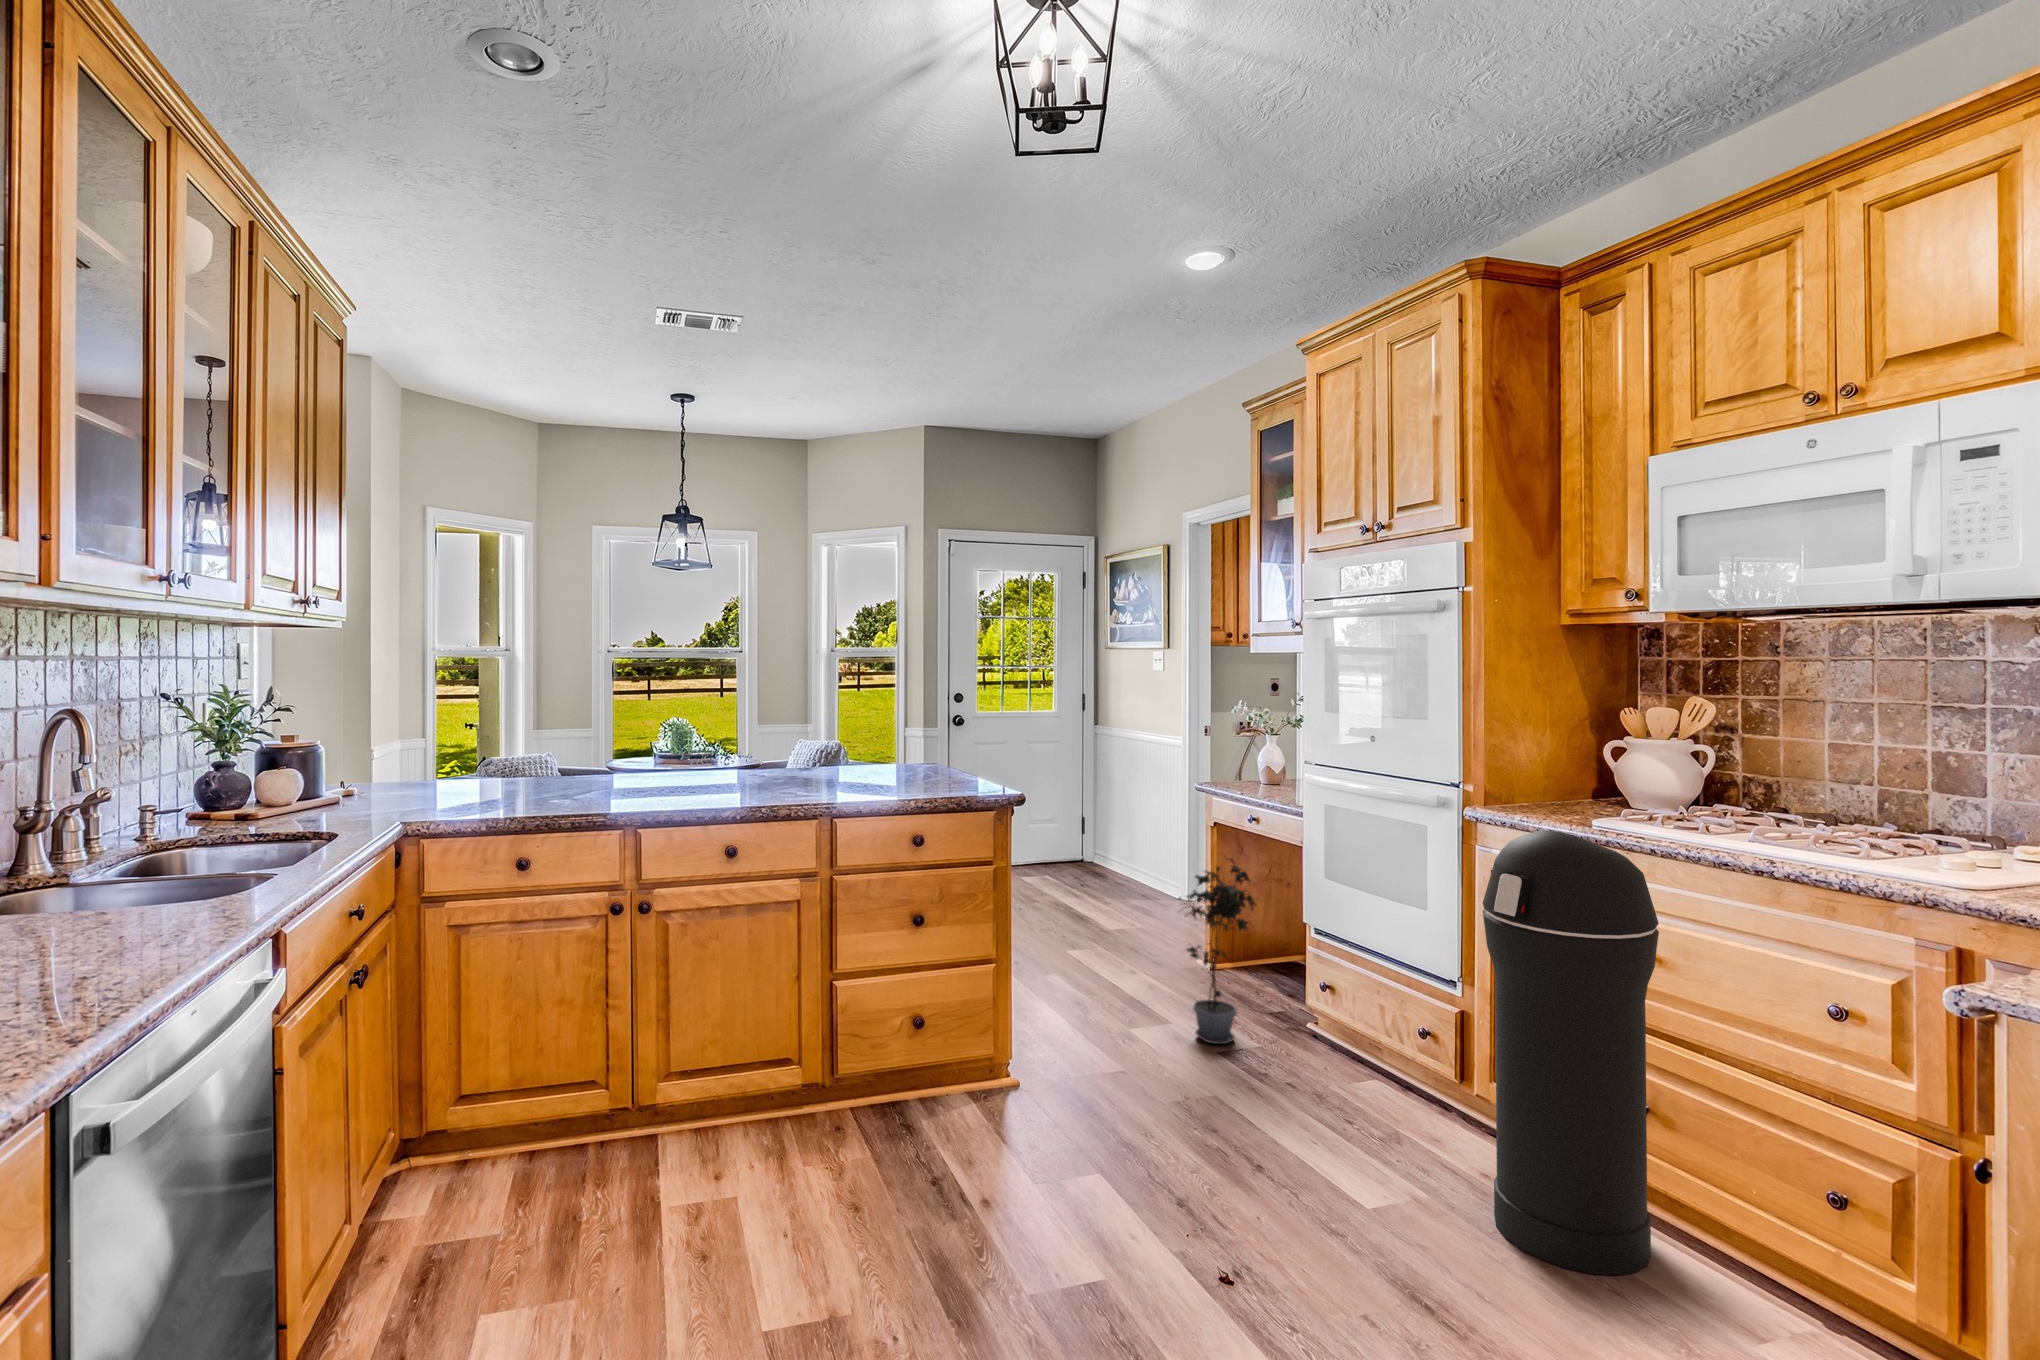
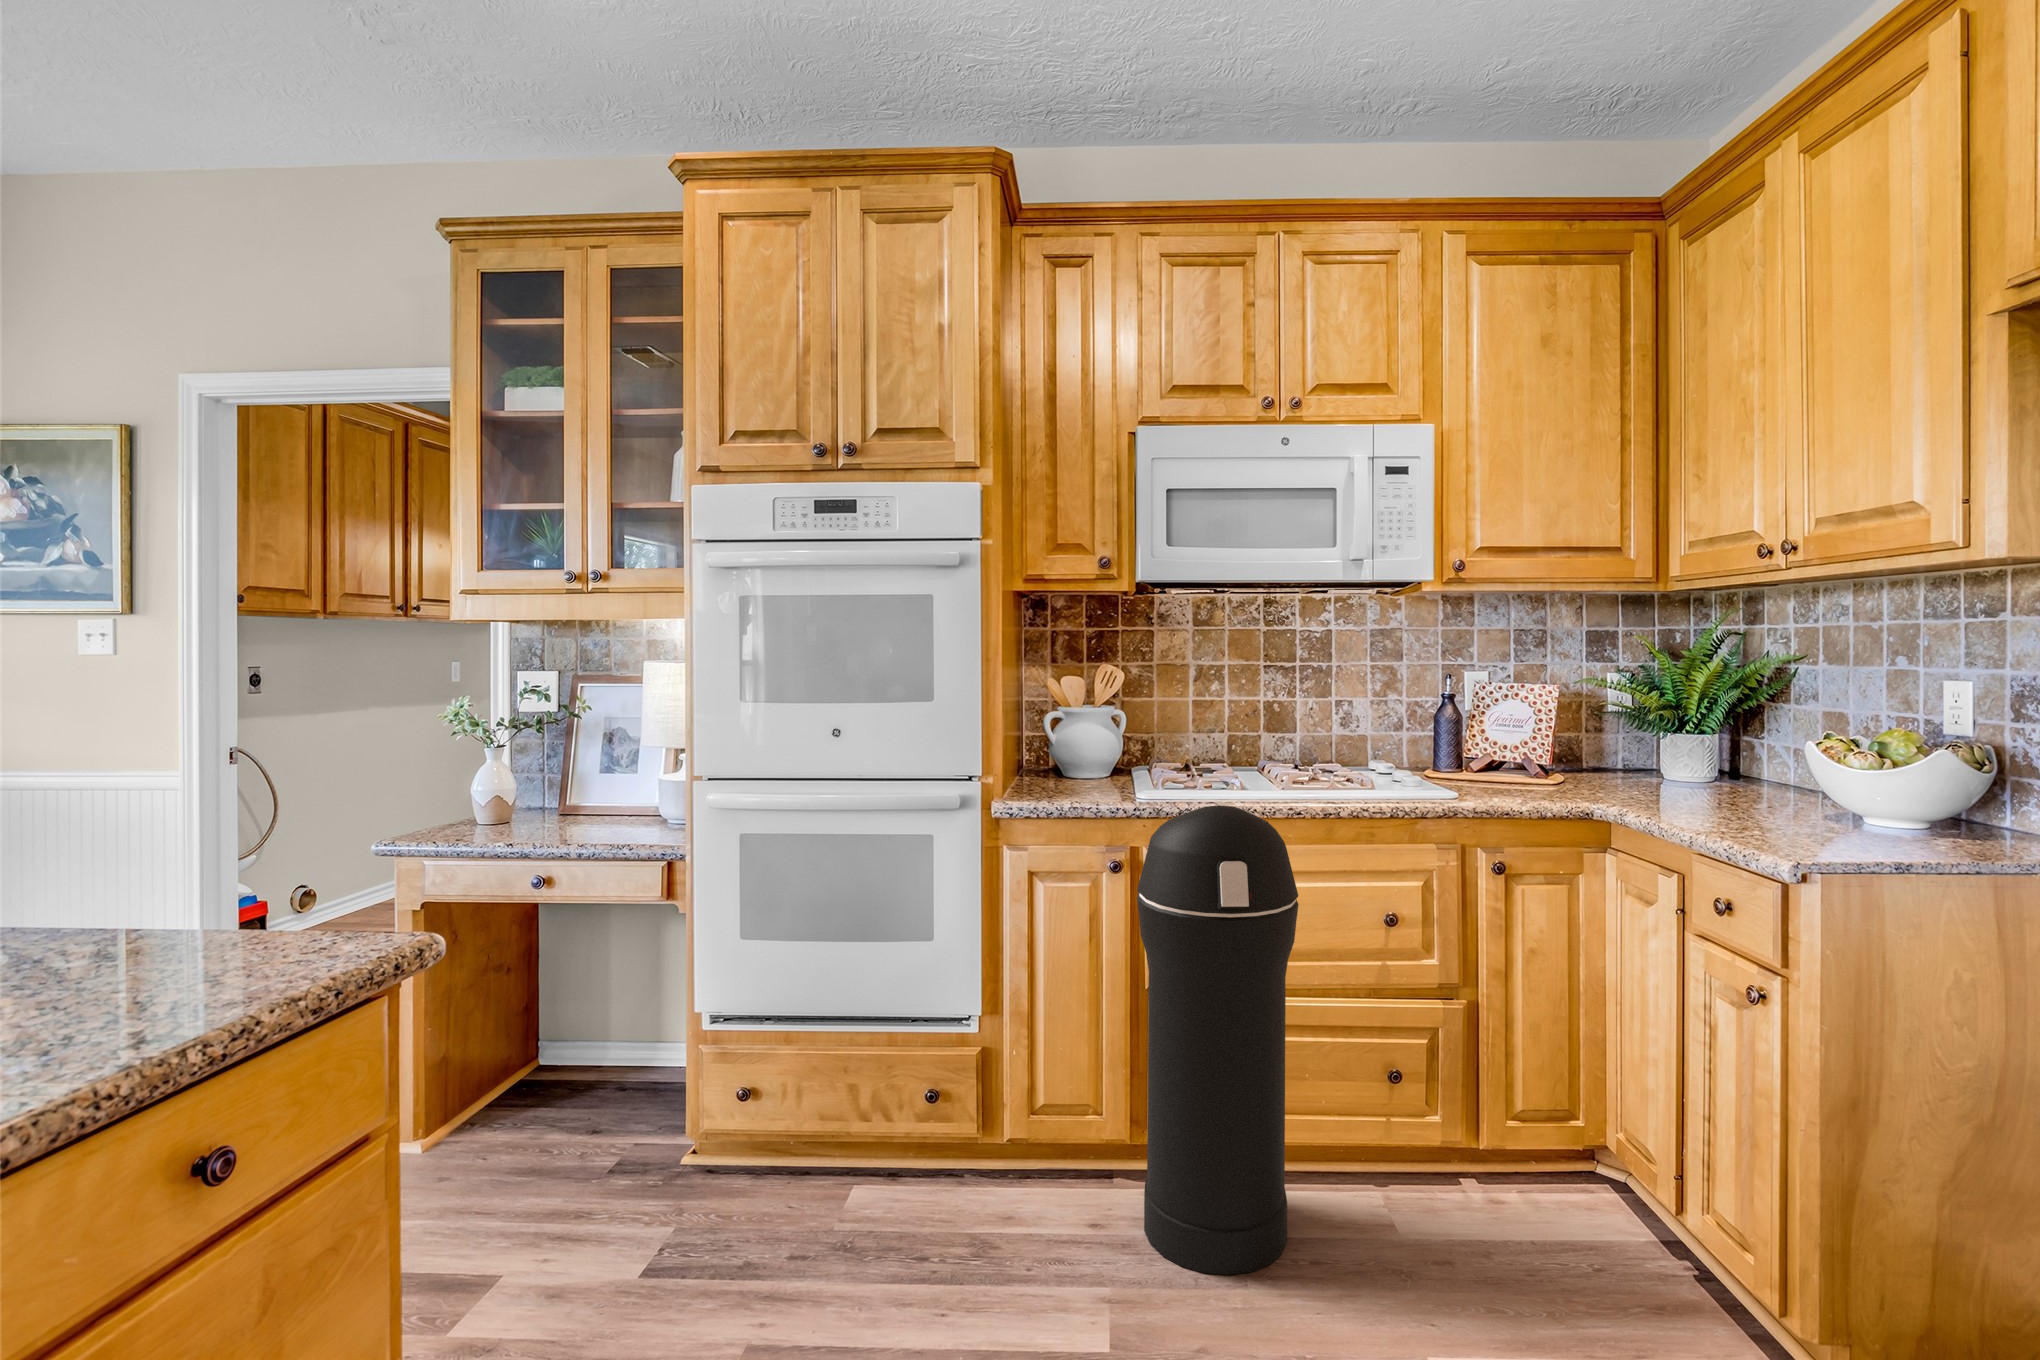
potted plant: present [1184,858,1257,1044] -> none [528,942,709,1267]

